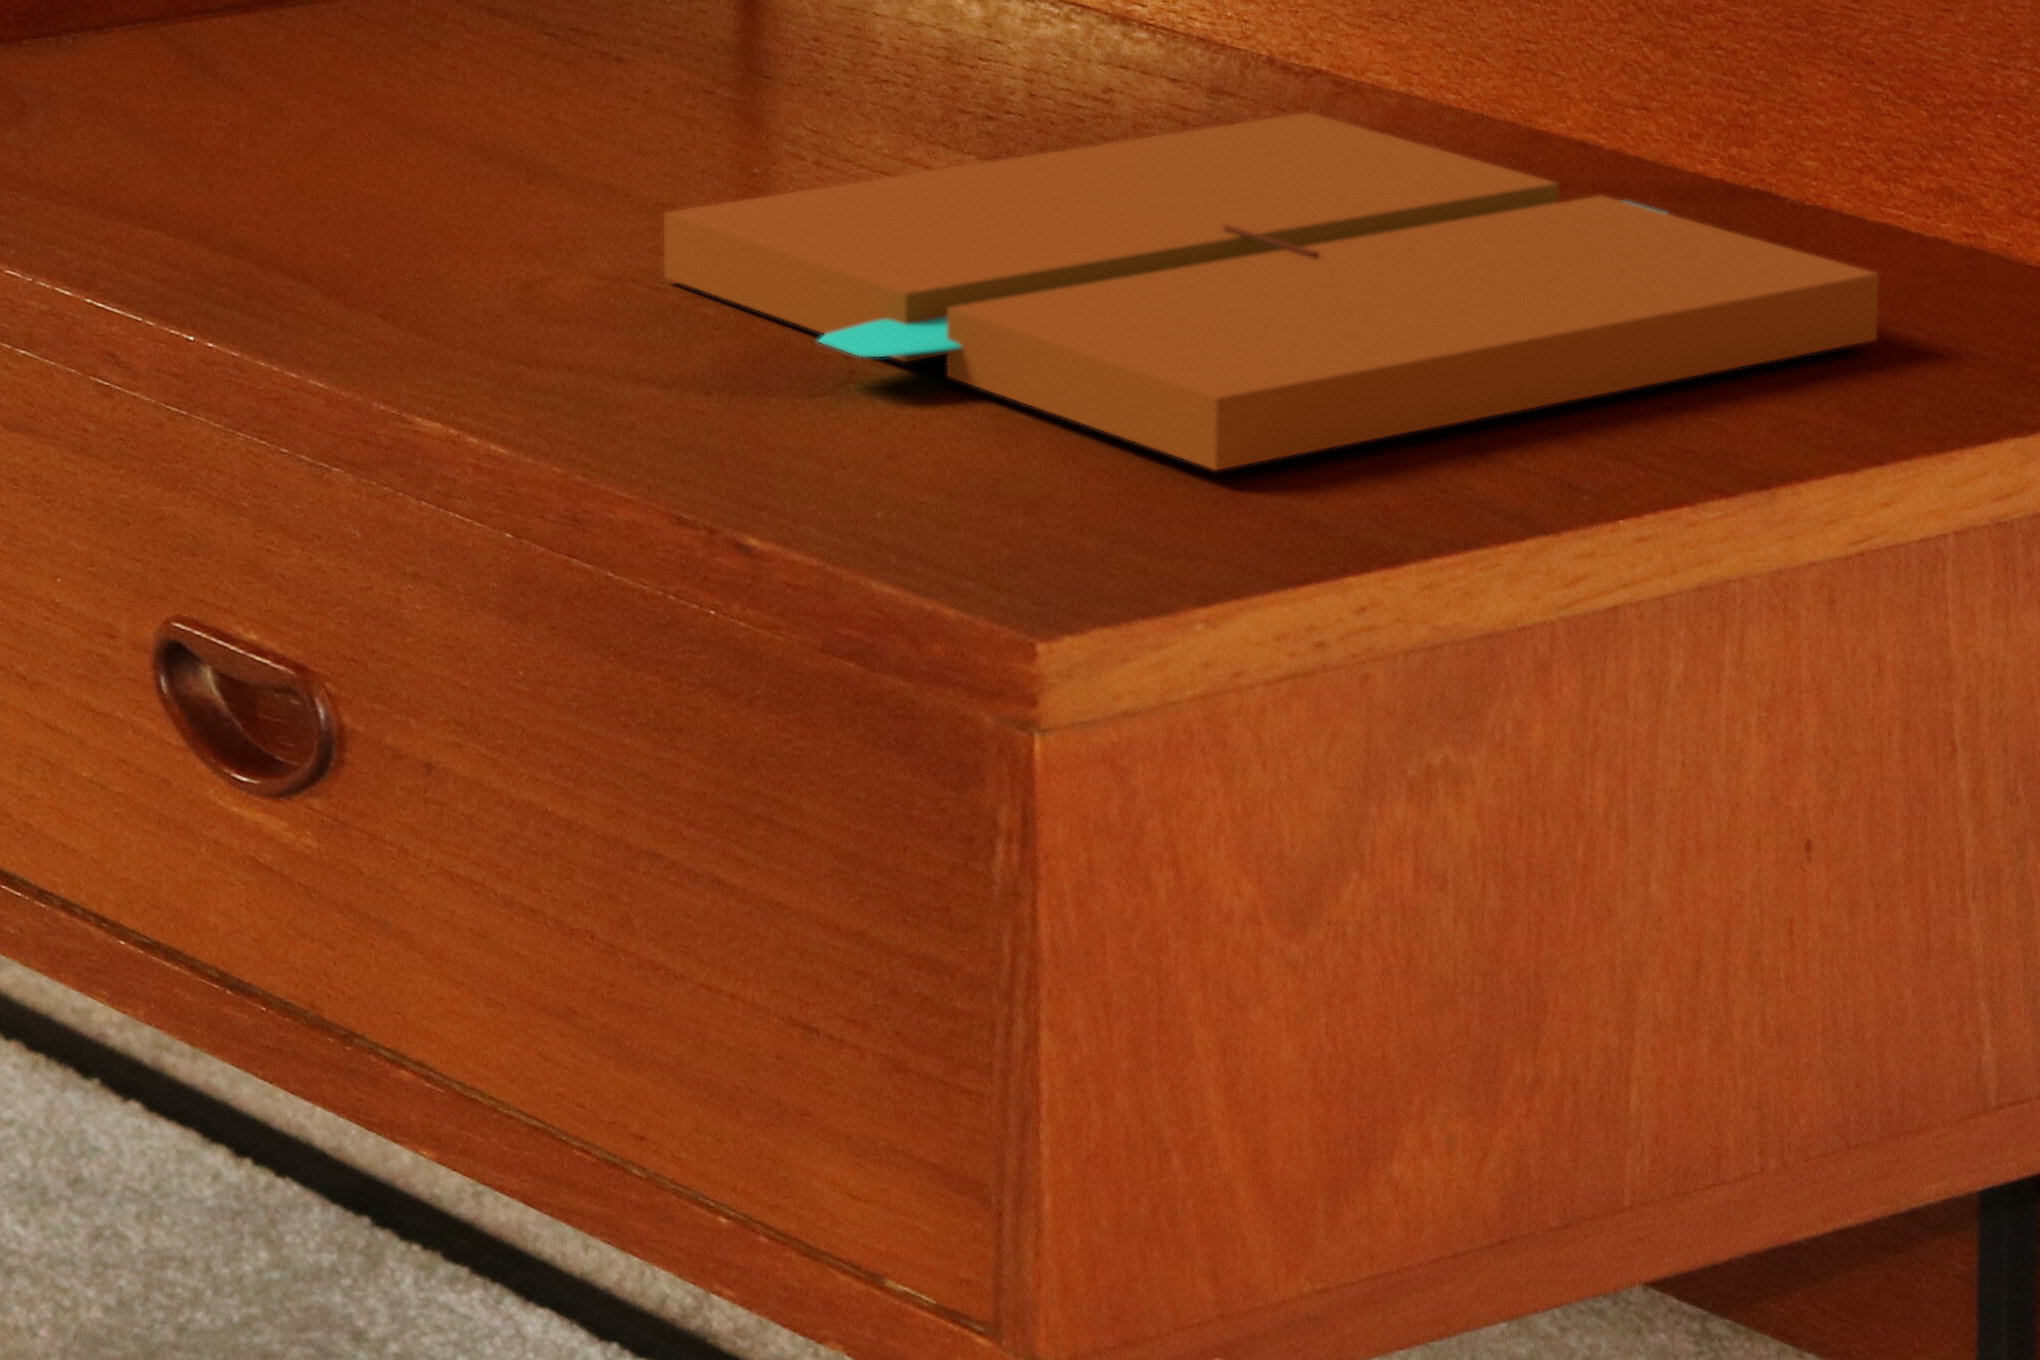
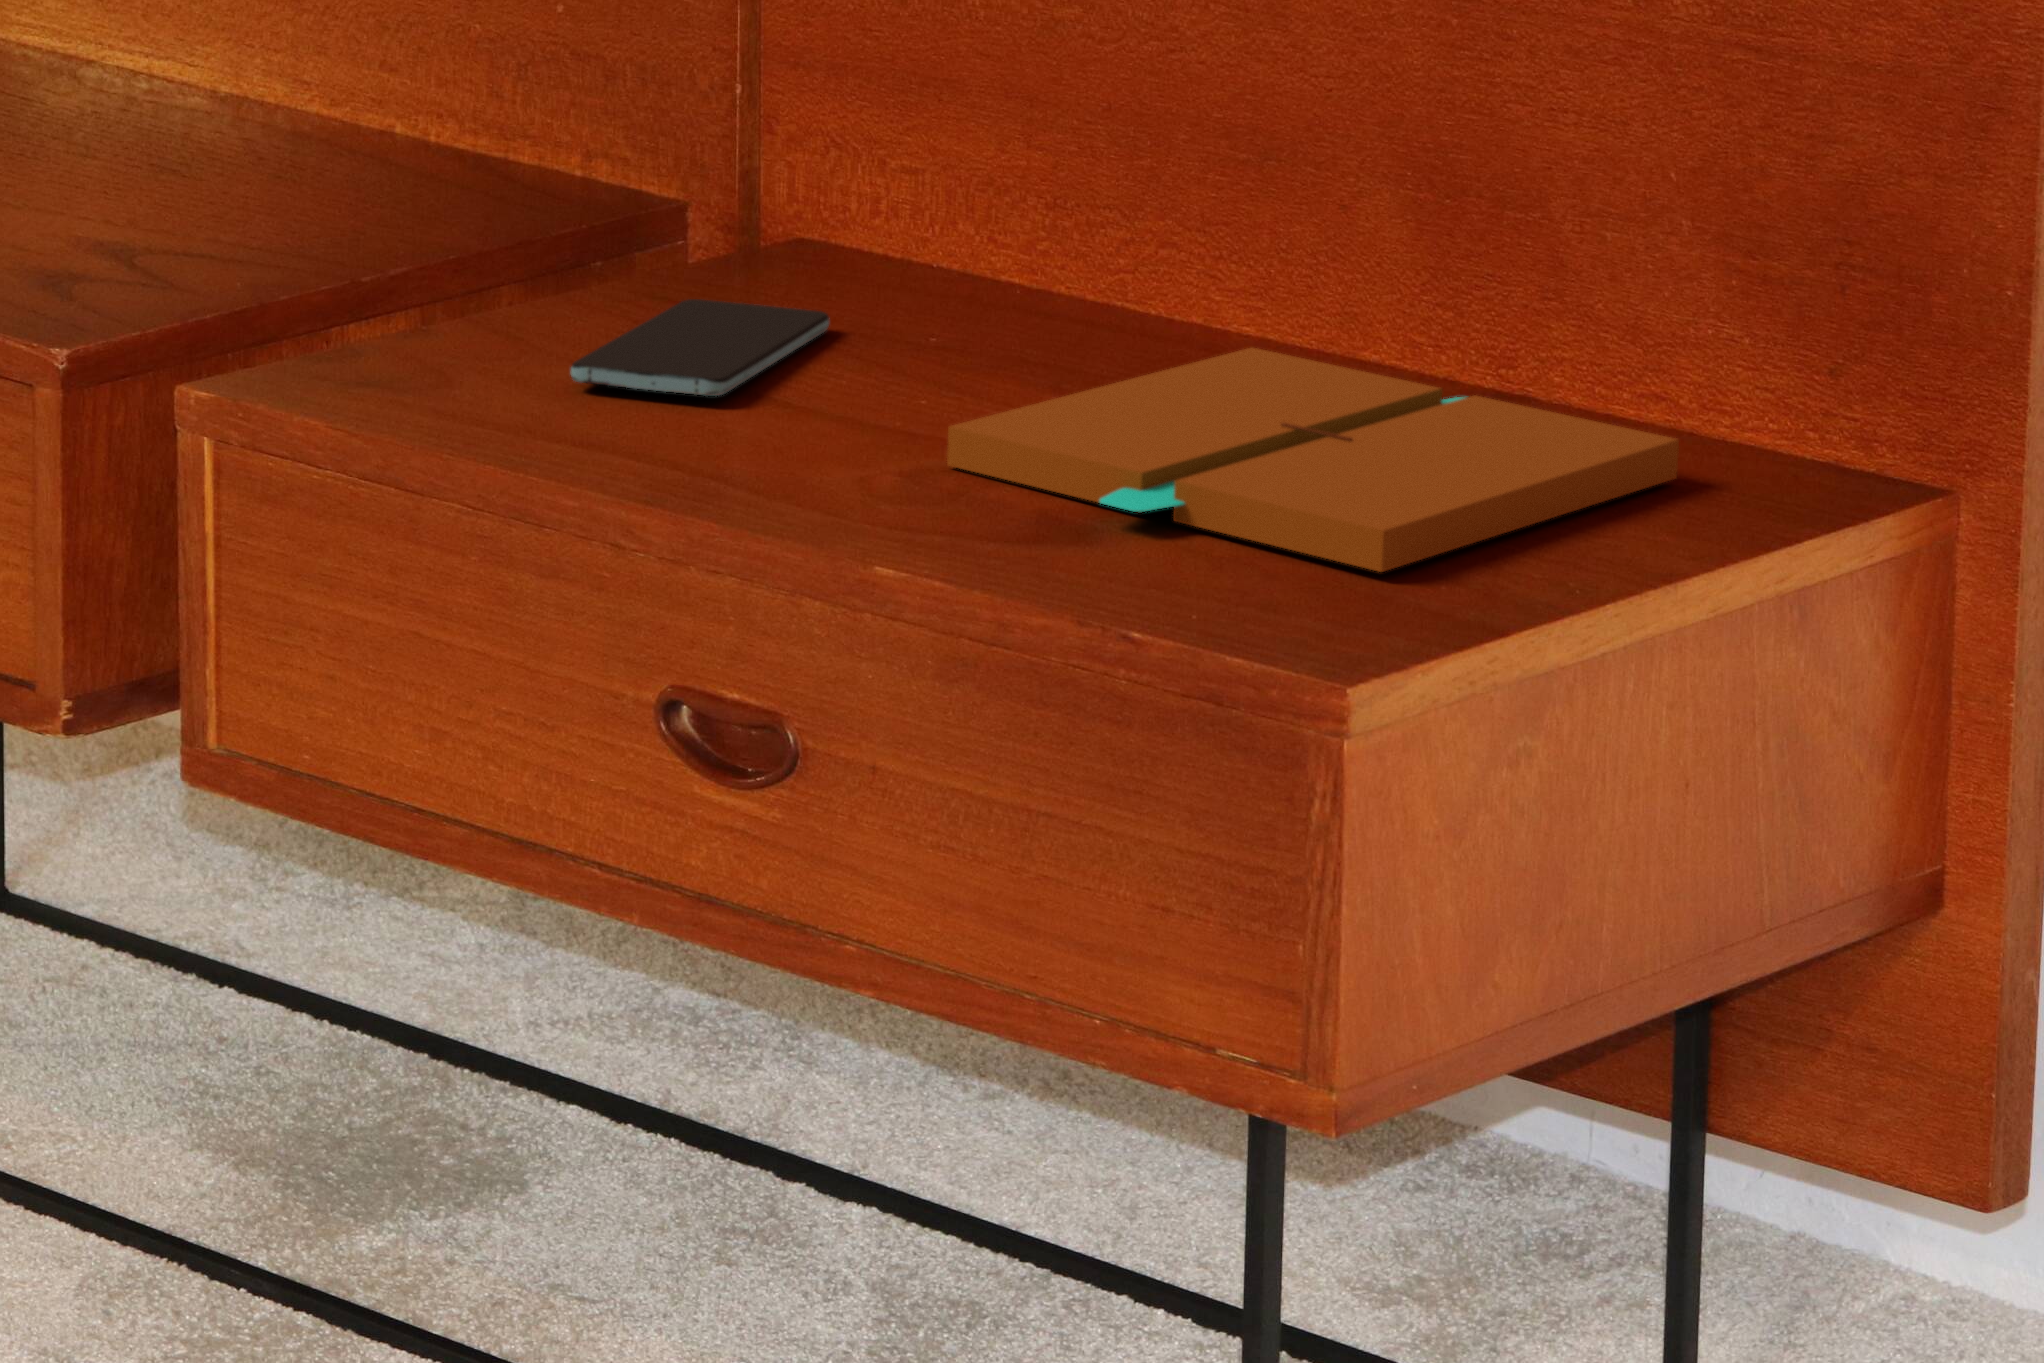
smartphone: none [171,16,692,159] -> present [571,299,829,396]

